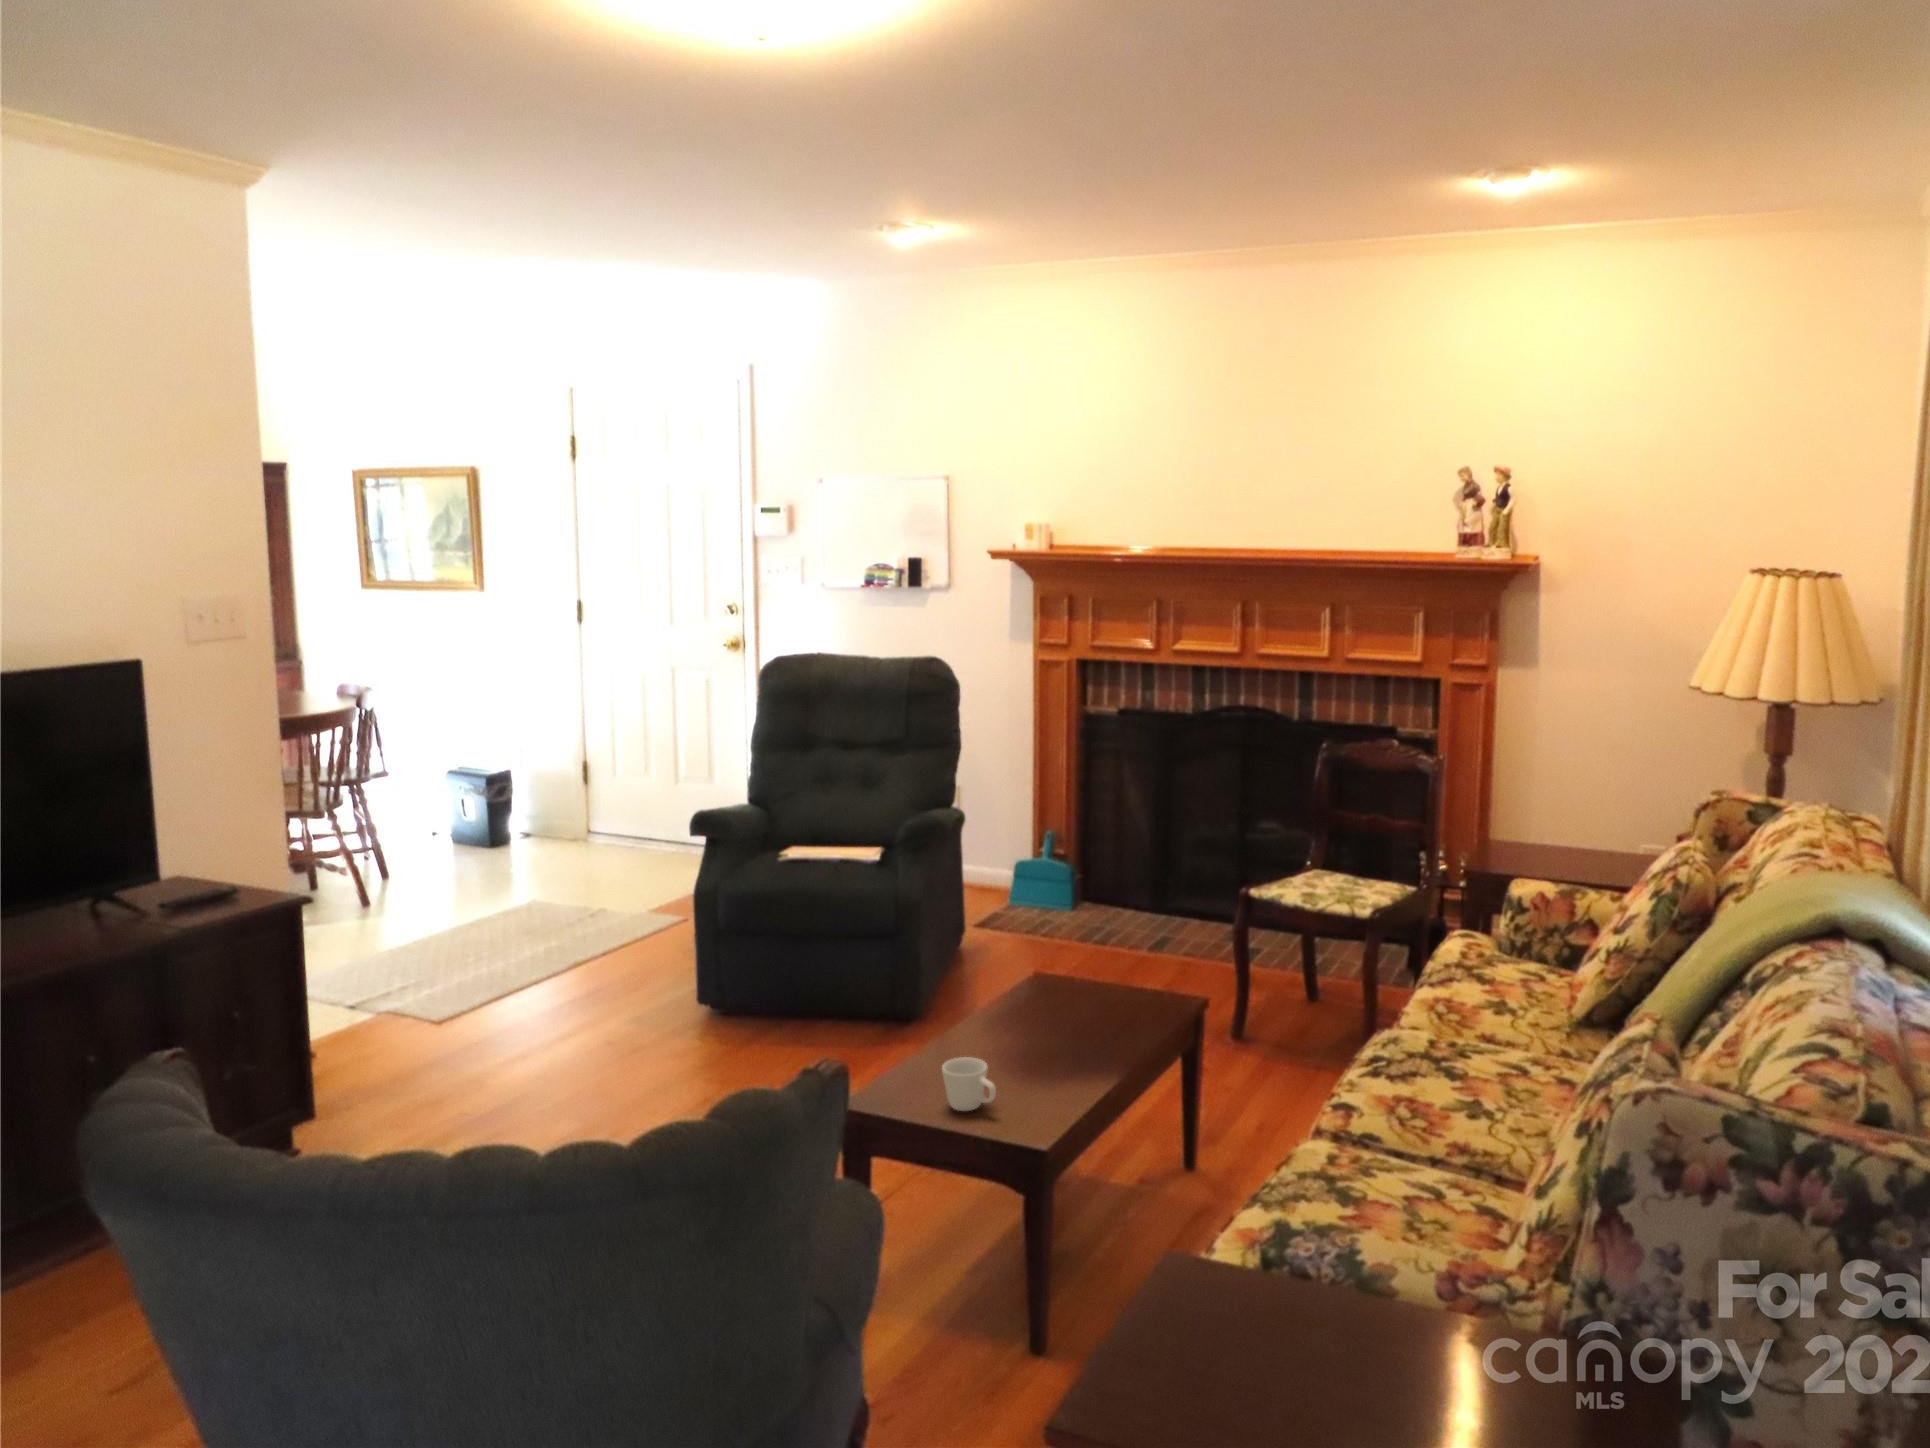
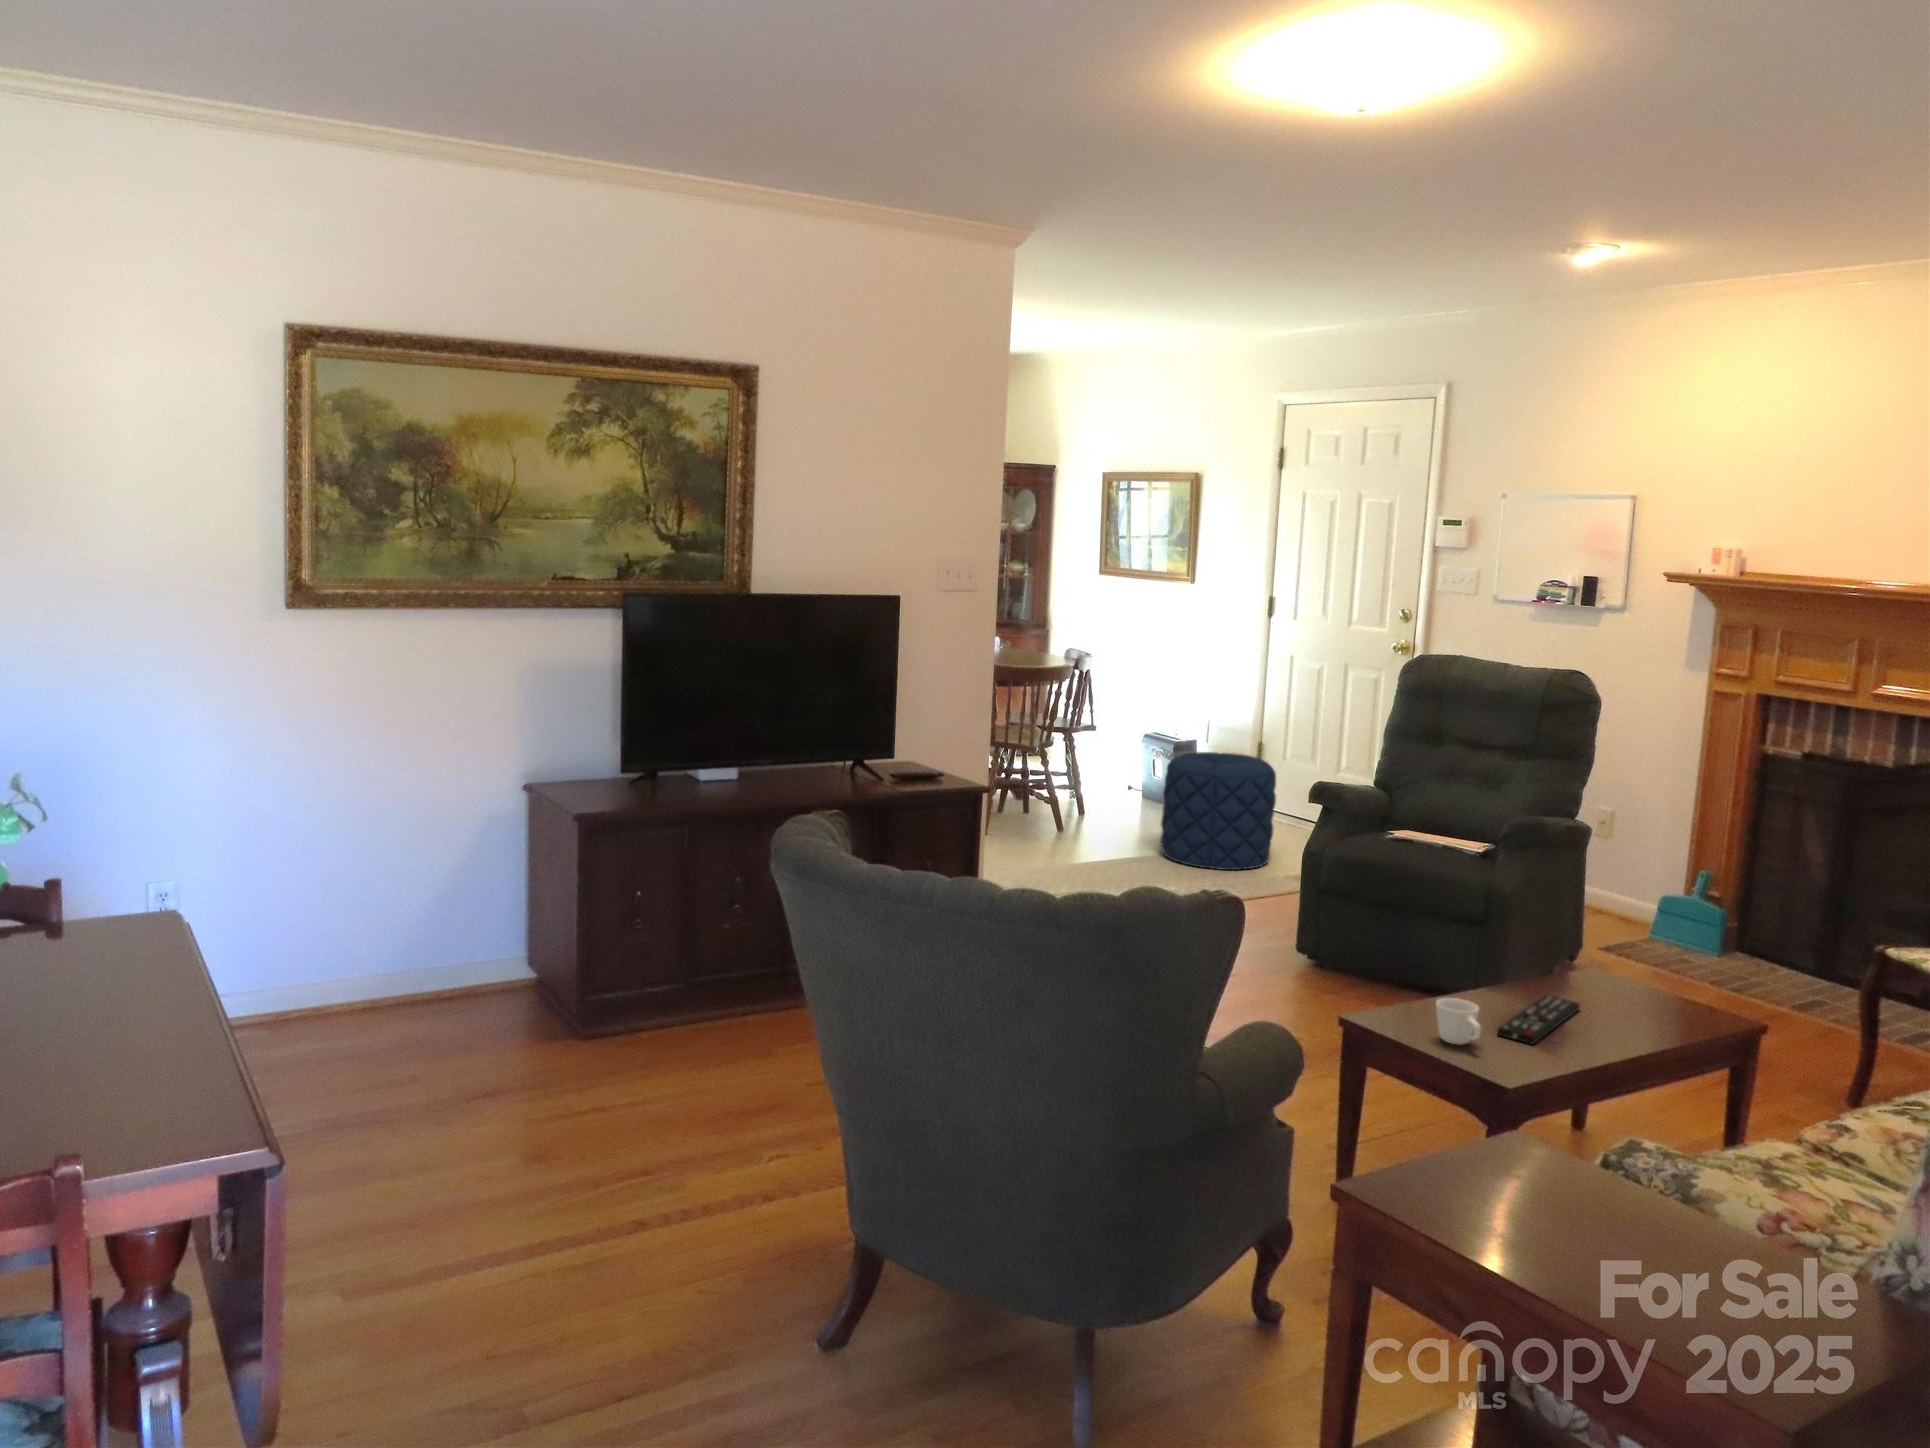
pouf: none [497,784,630,922] -> present [1160,752,1276,870]
remote control: none [1000,1019,1055,1086] -> present [1497,995,1580,1044]

